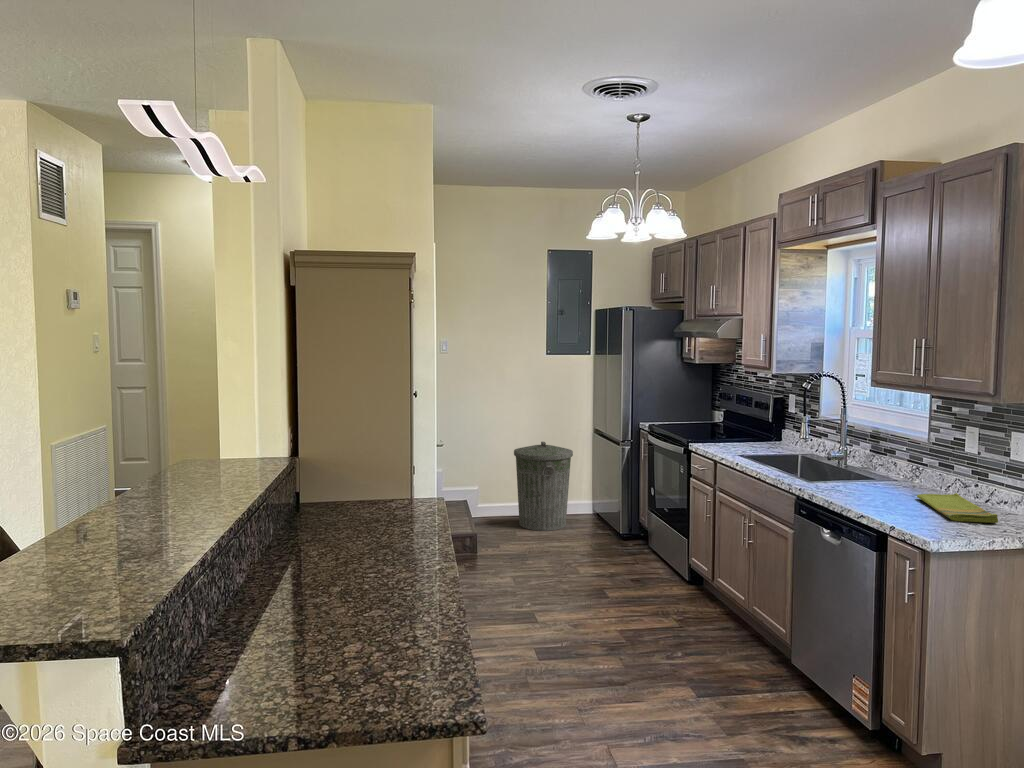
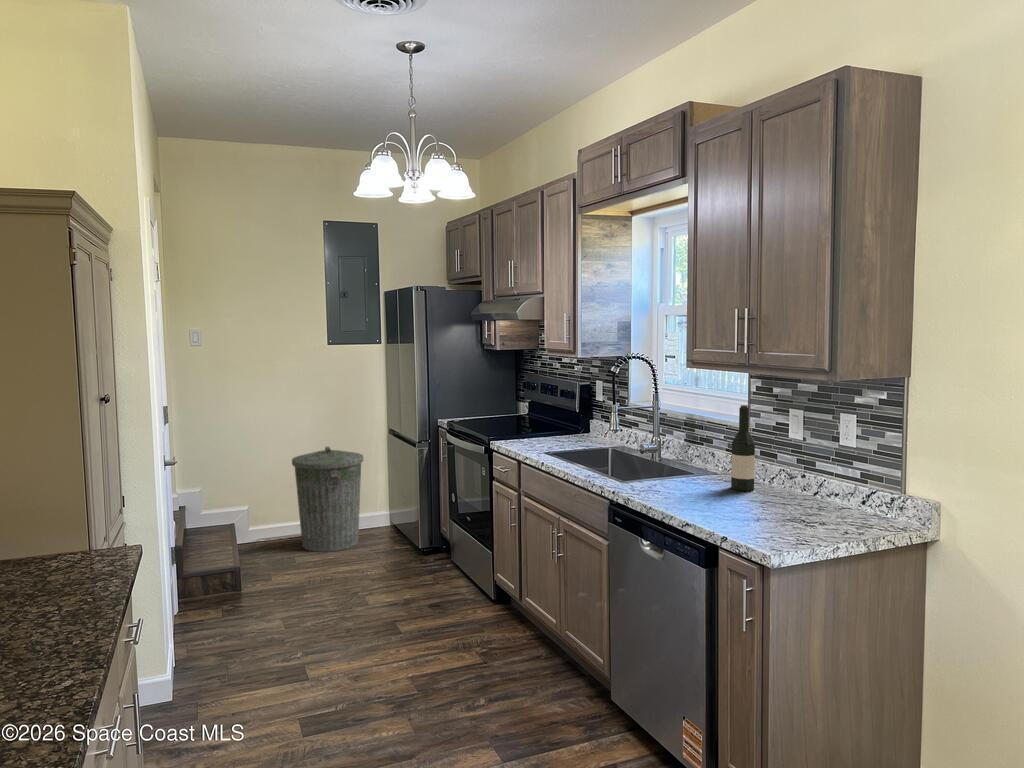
wine bottle: none [908,421,933,496] -> present [731,405,755,491]
dish towel: present [917,493,998,523] -> none [742,486,835,523]

